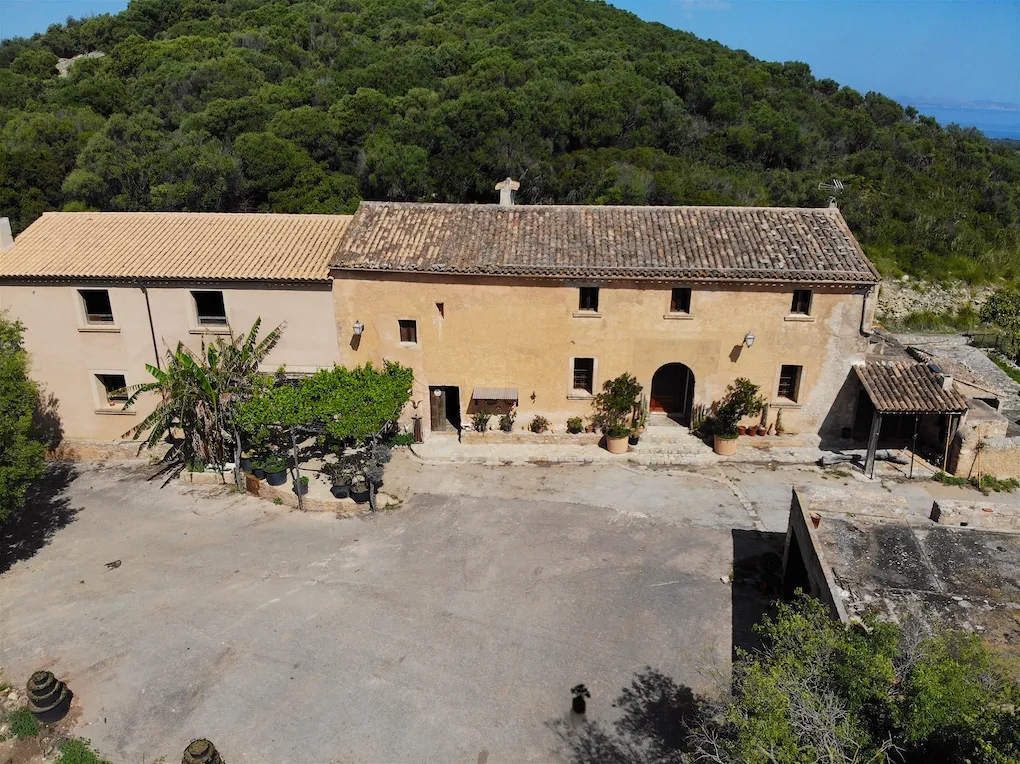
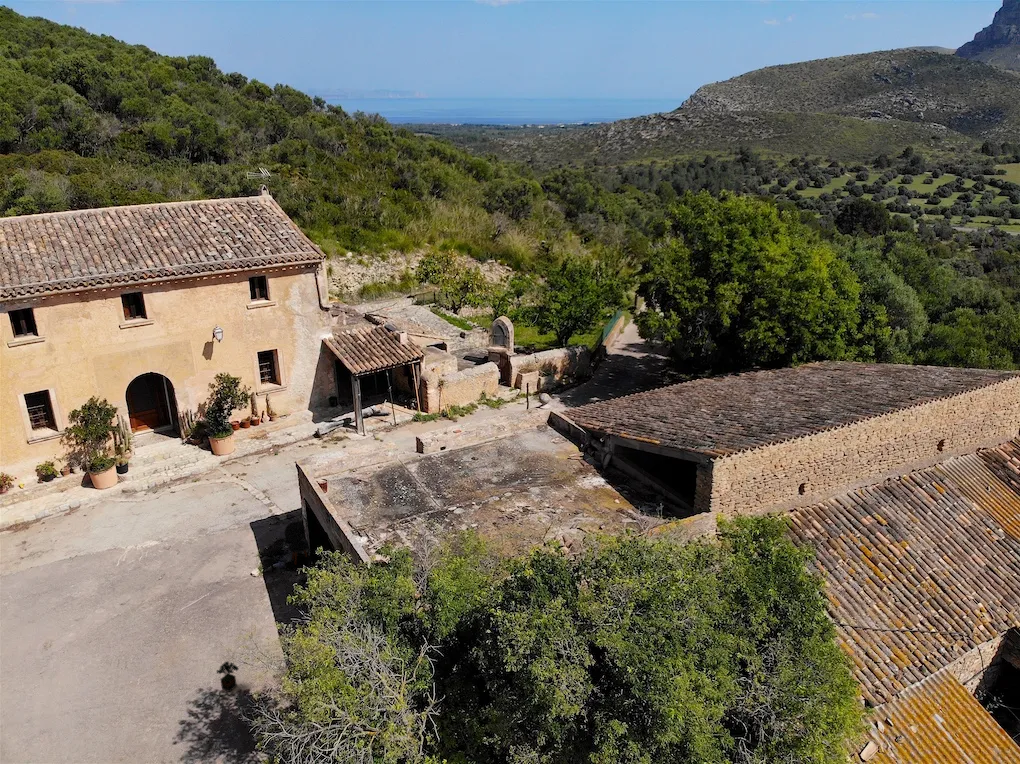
potted tree: present [571,684,591,715] -> present [217,662,238,692]

